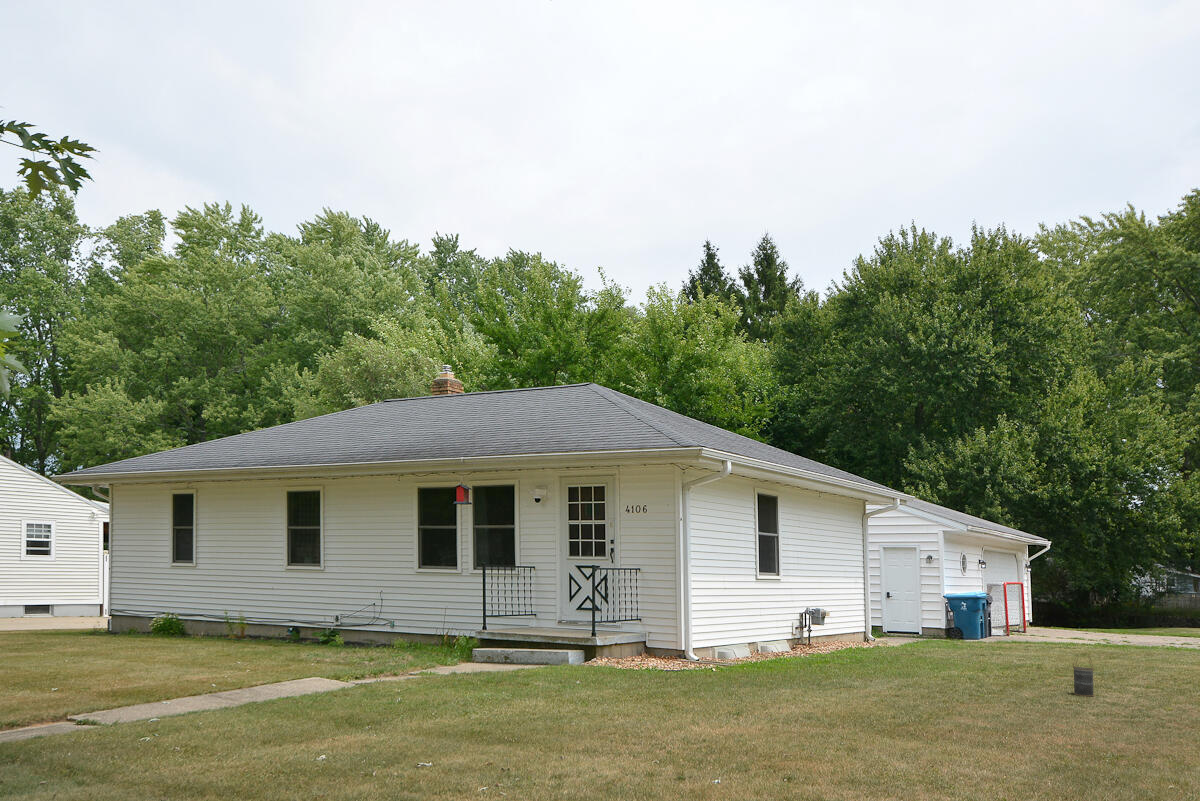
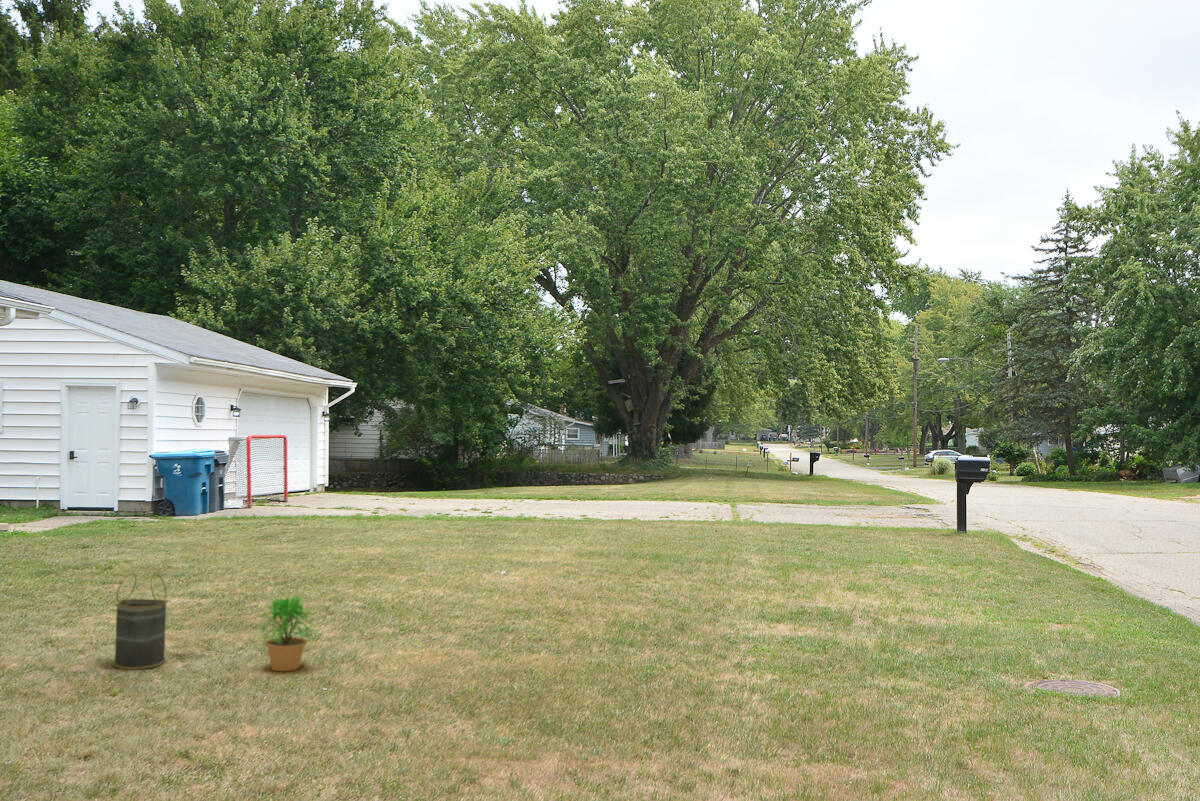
potted plant: none [1139,670,1170,704] -> present [261,597,310,671]

